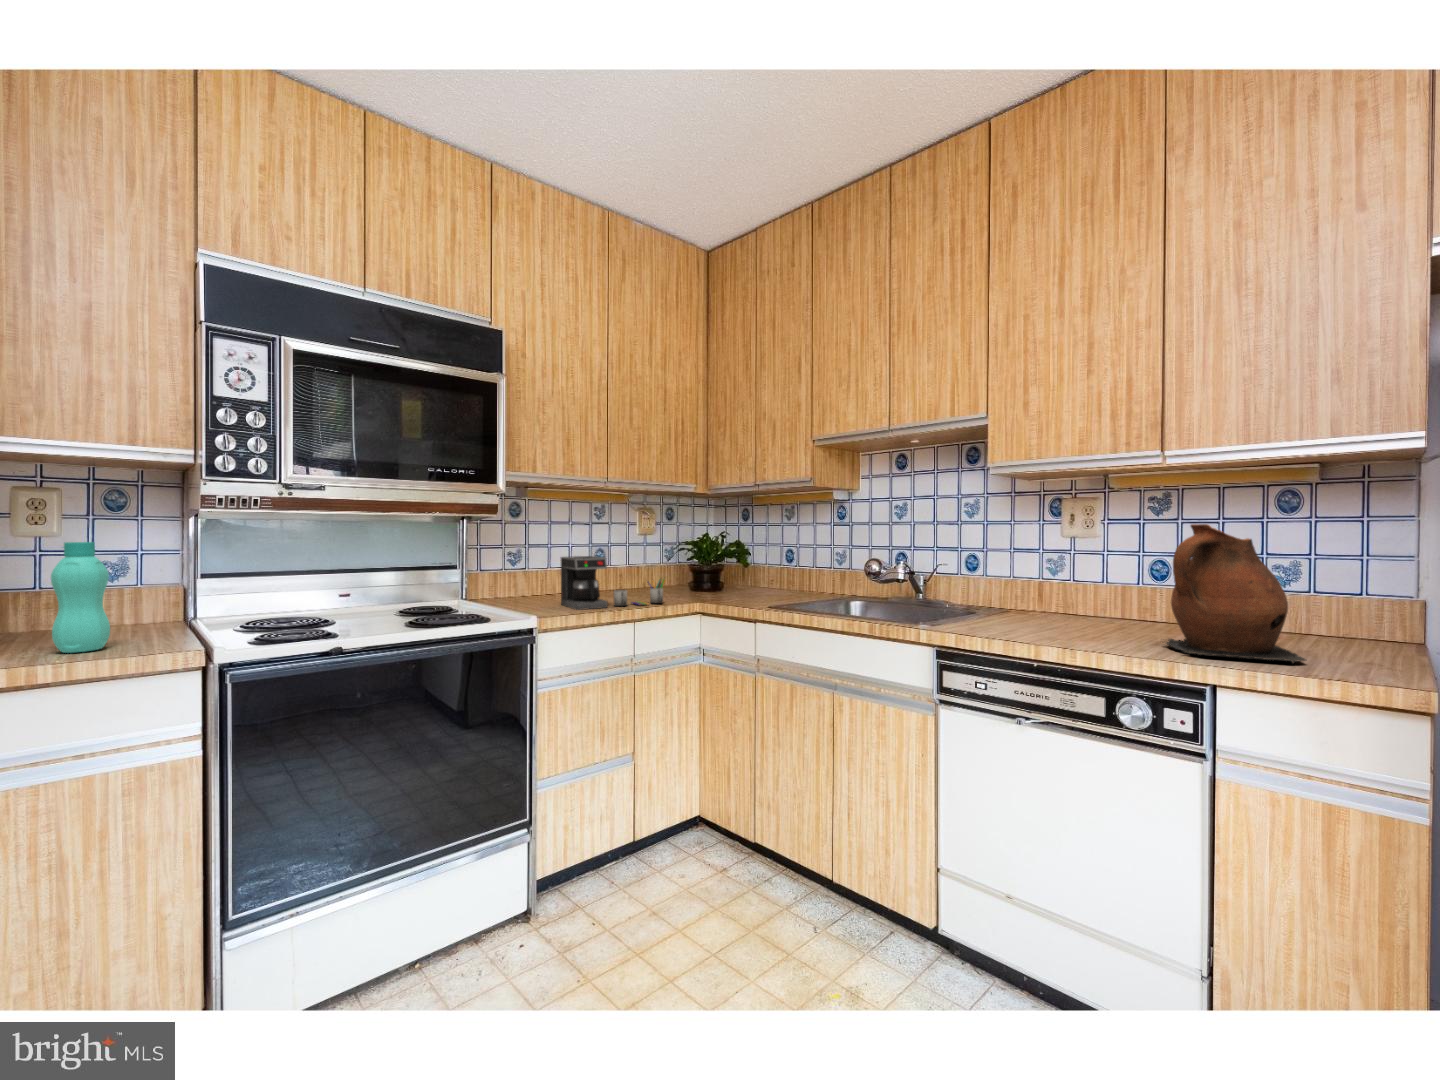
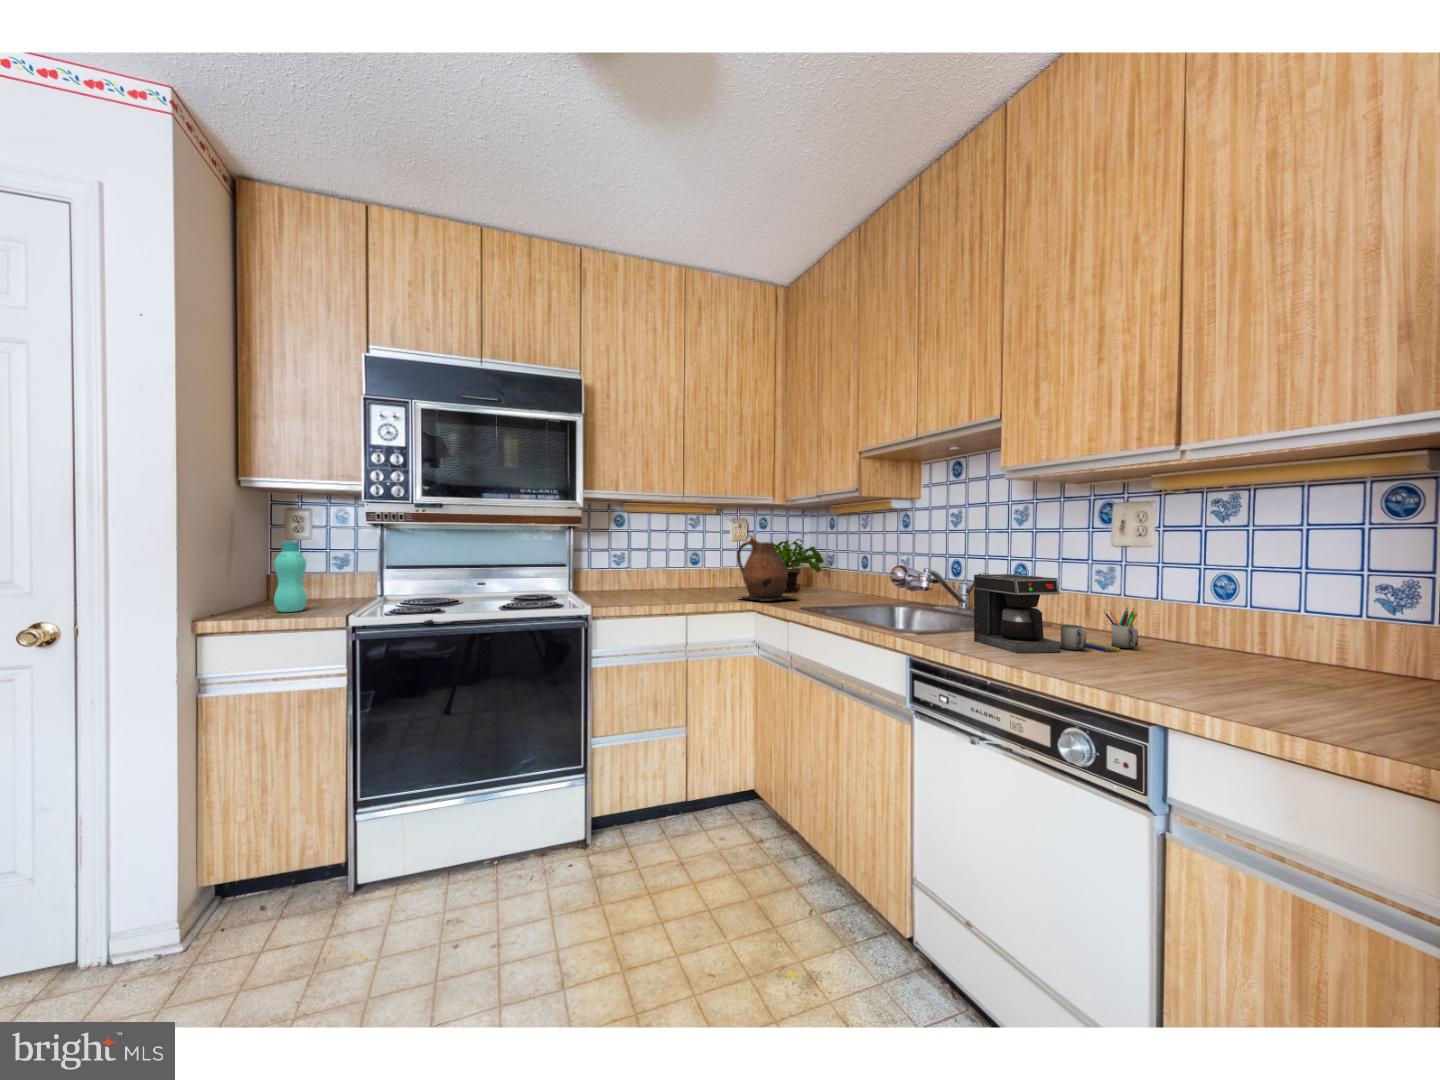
ceramic pitcher: present [1166,524,1306,664] -> present [737,535,797,601]
coffee maker: present [561,556,665,610] -> present [974,574,1138,654]

